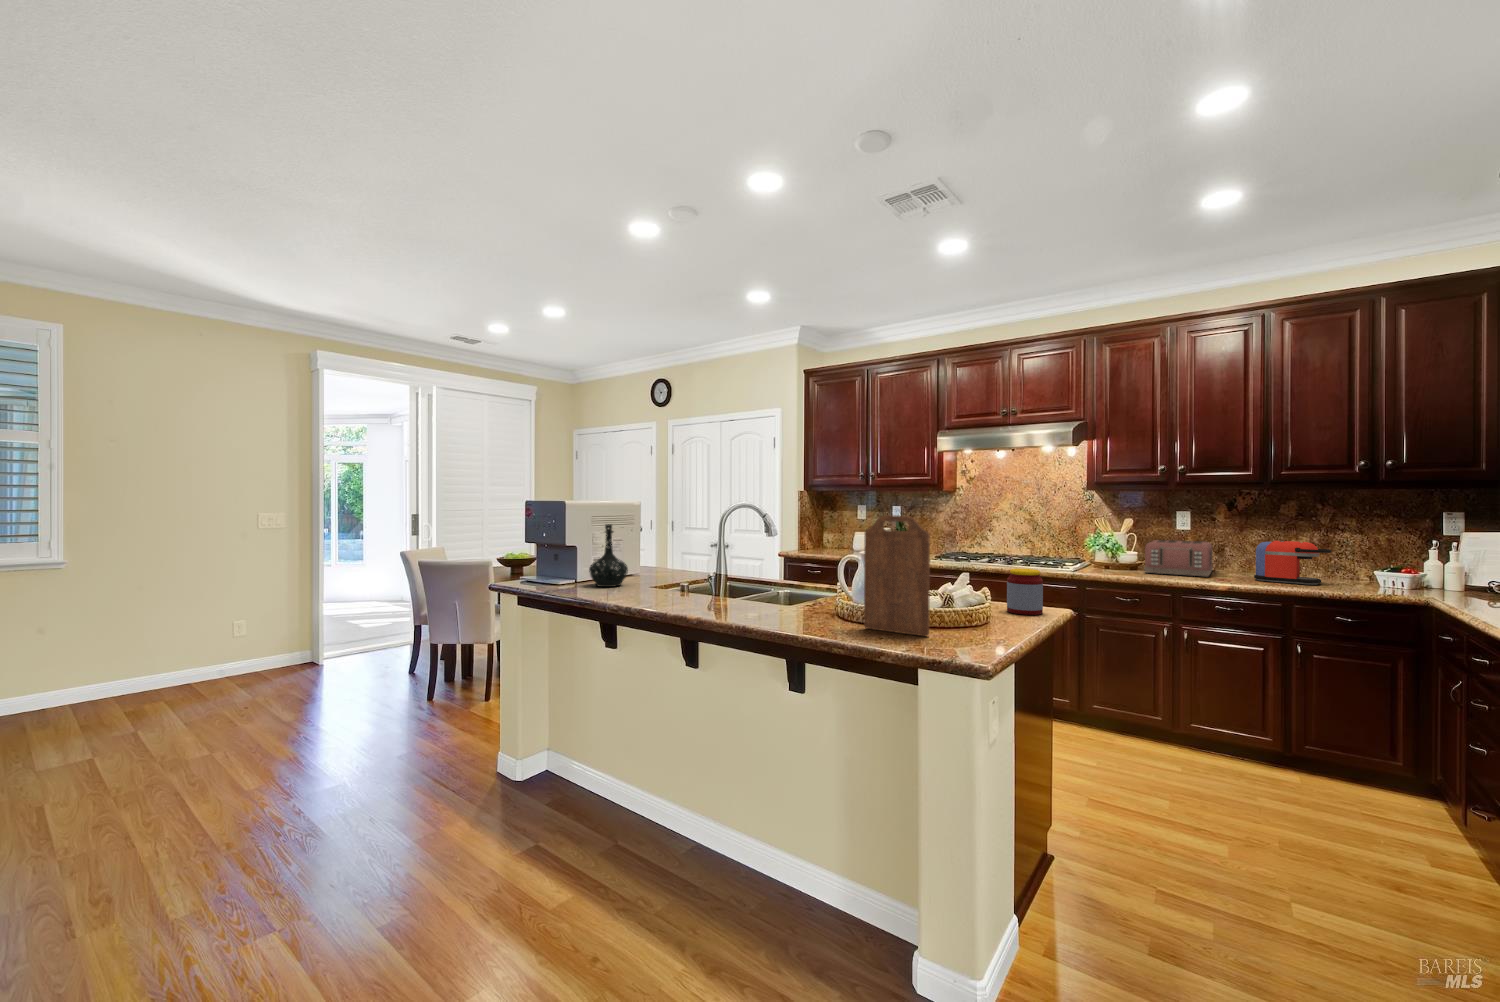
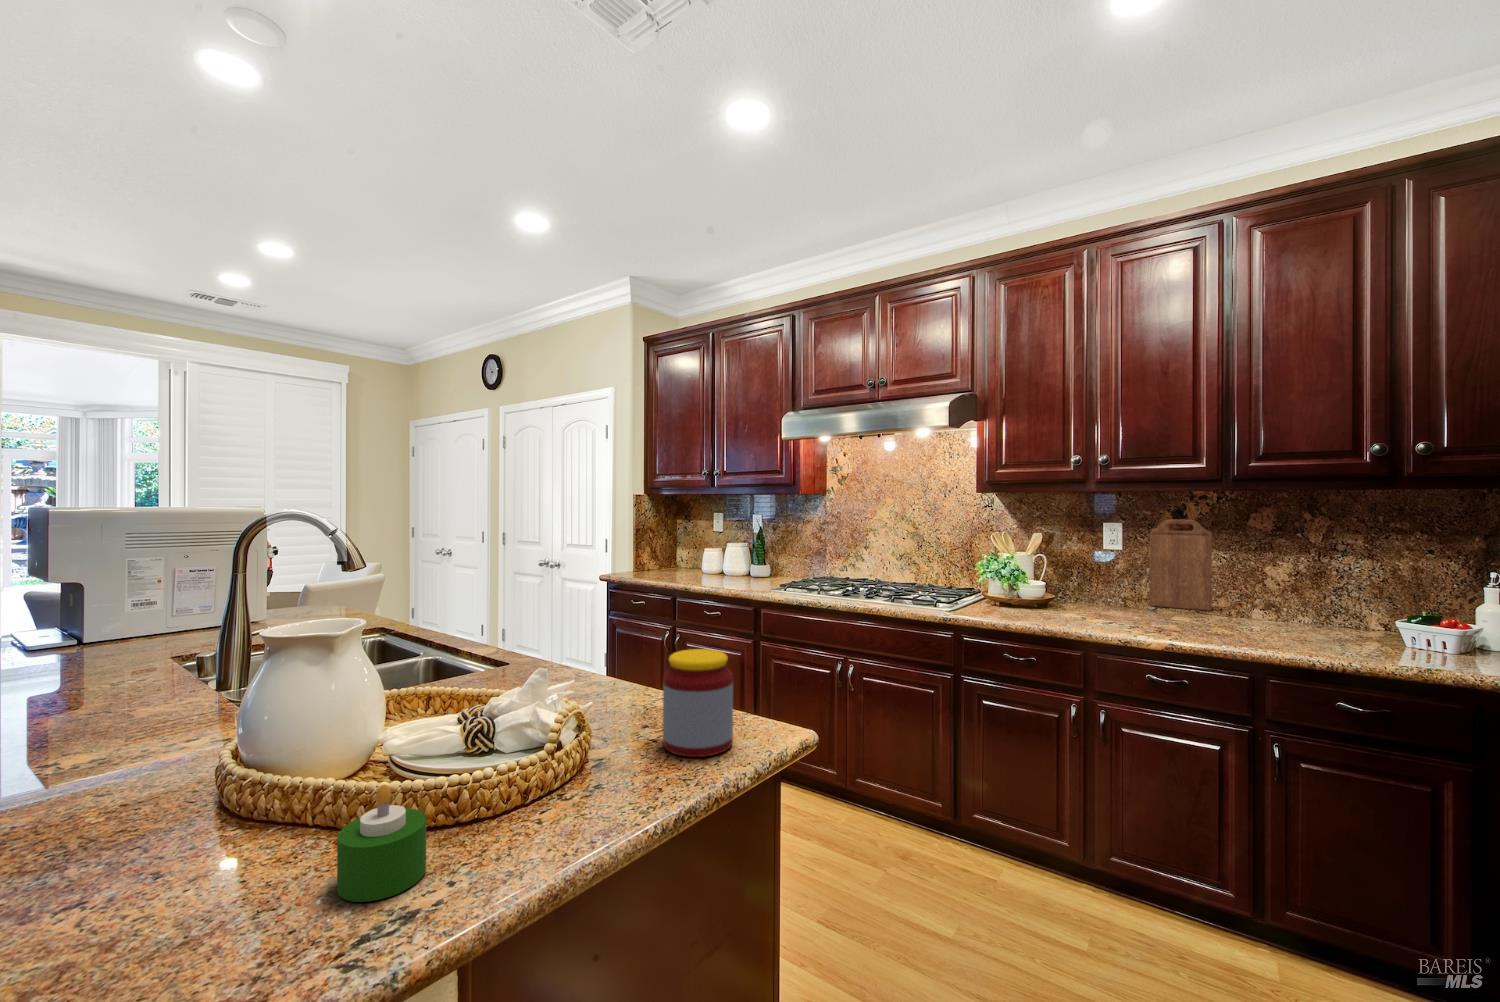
cutting board: present [864,515,930,636] -> present [1150,519,1212,611]
bottle: present [589,524,628,587] -> none [58,547,151,657]
toaster: present [1144,540,1213,576] -> none [1050,564,1153,624]
coffee maker: present [1254,541,1332,585] -> none [1208,570,1328,642]
candle: none [960,601,990,638] -> present [337,784,426,902]

